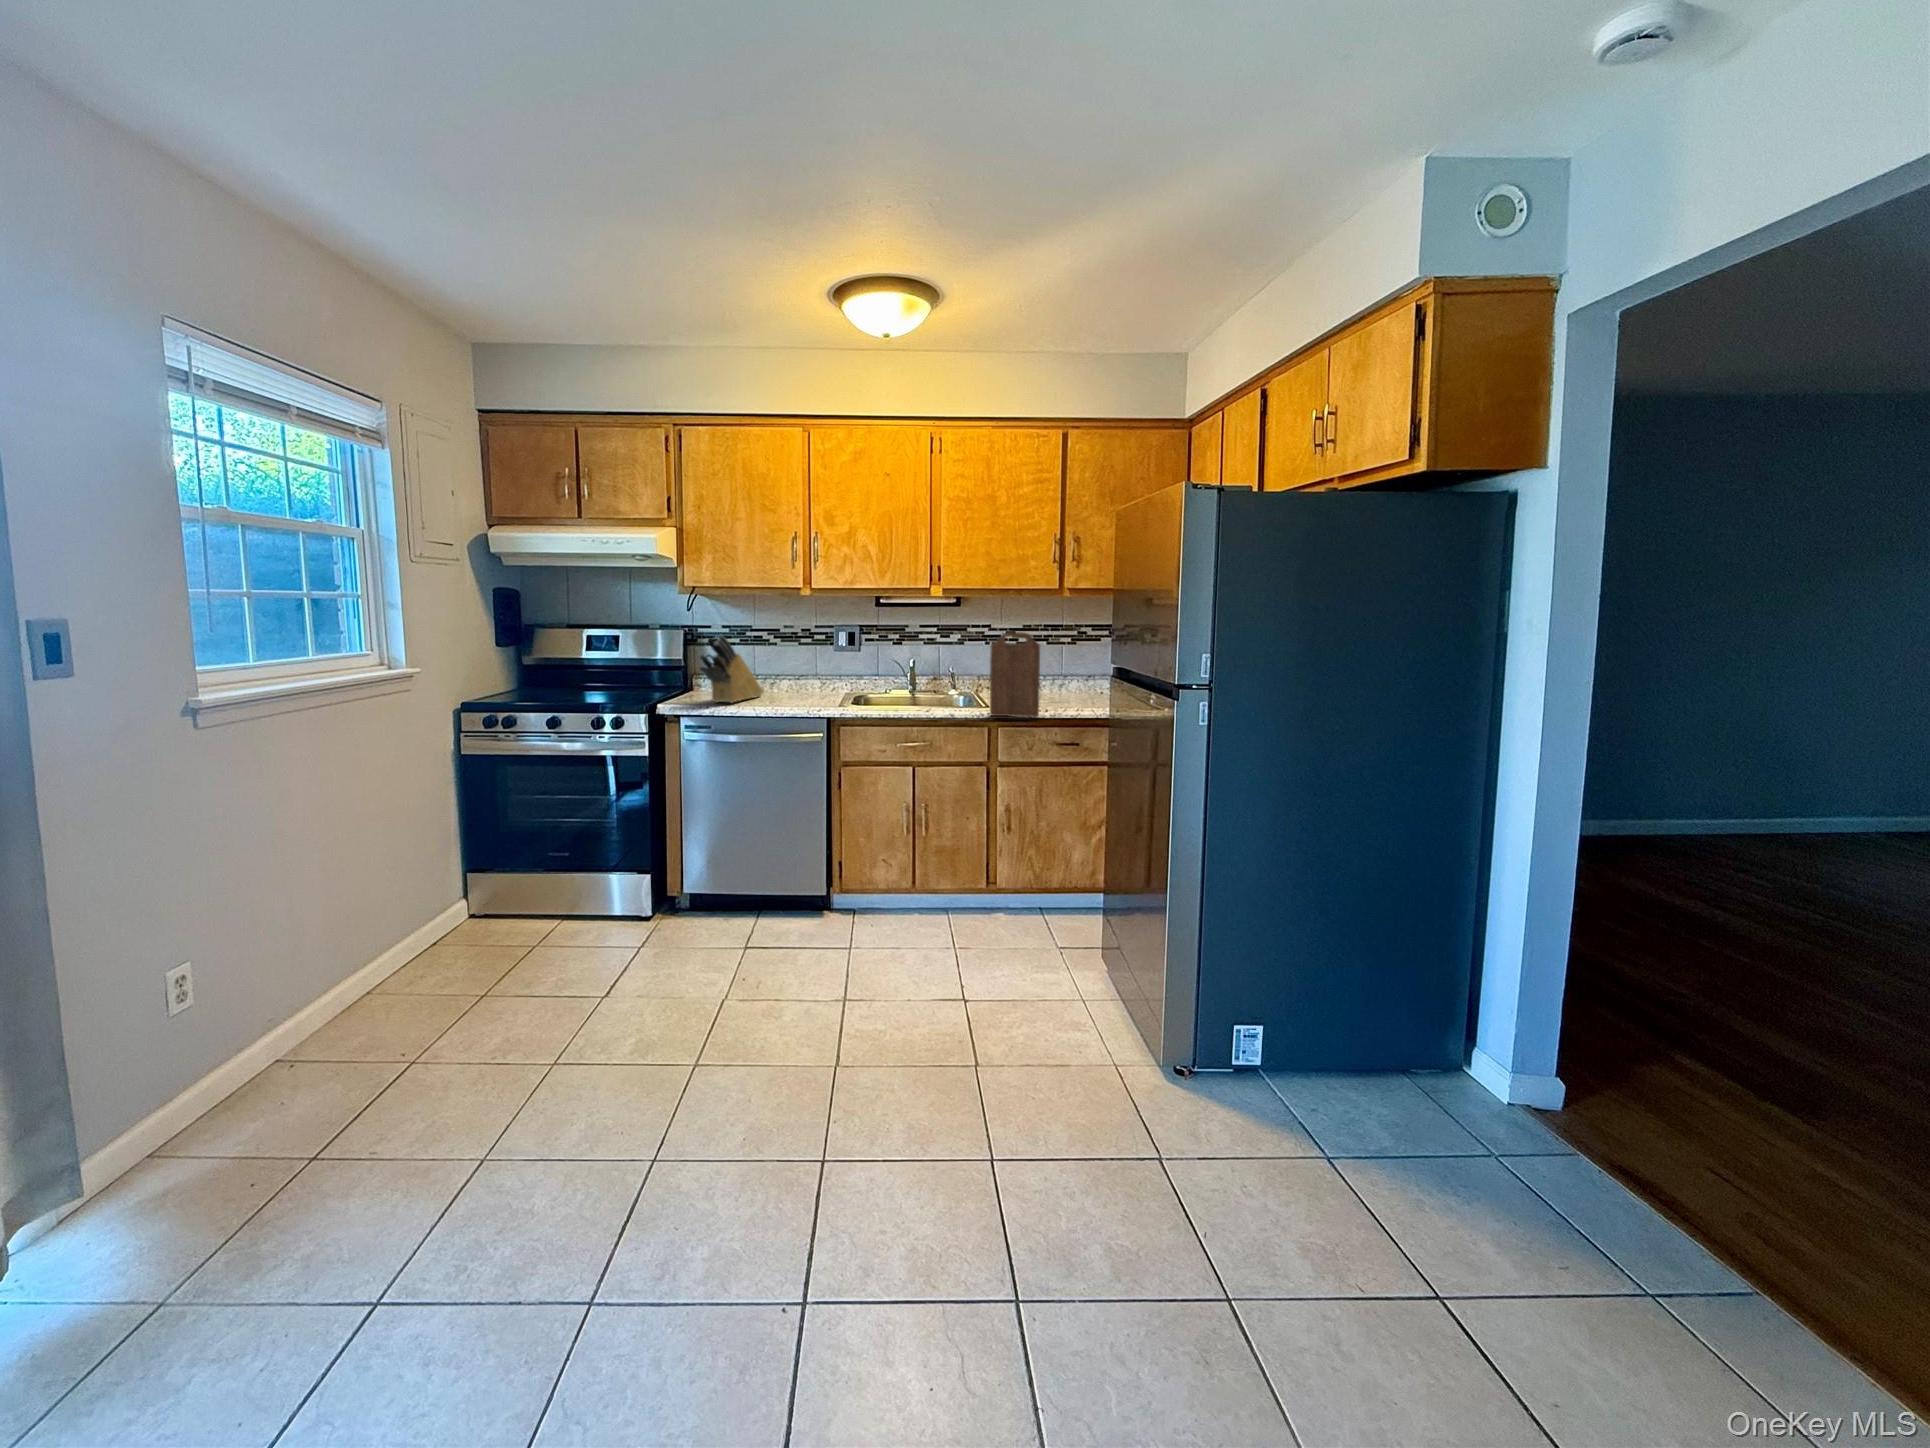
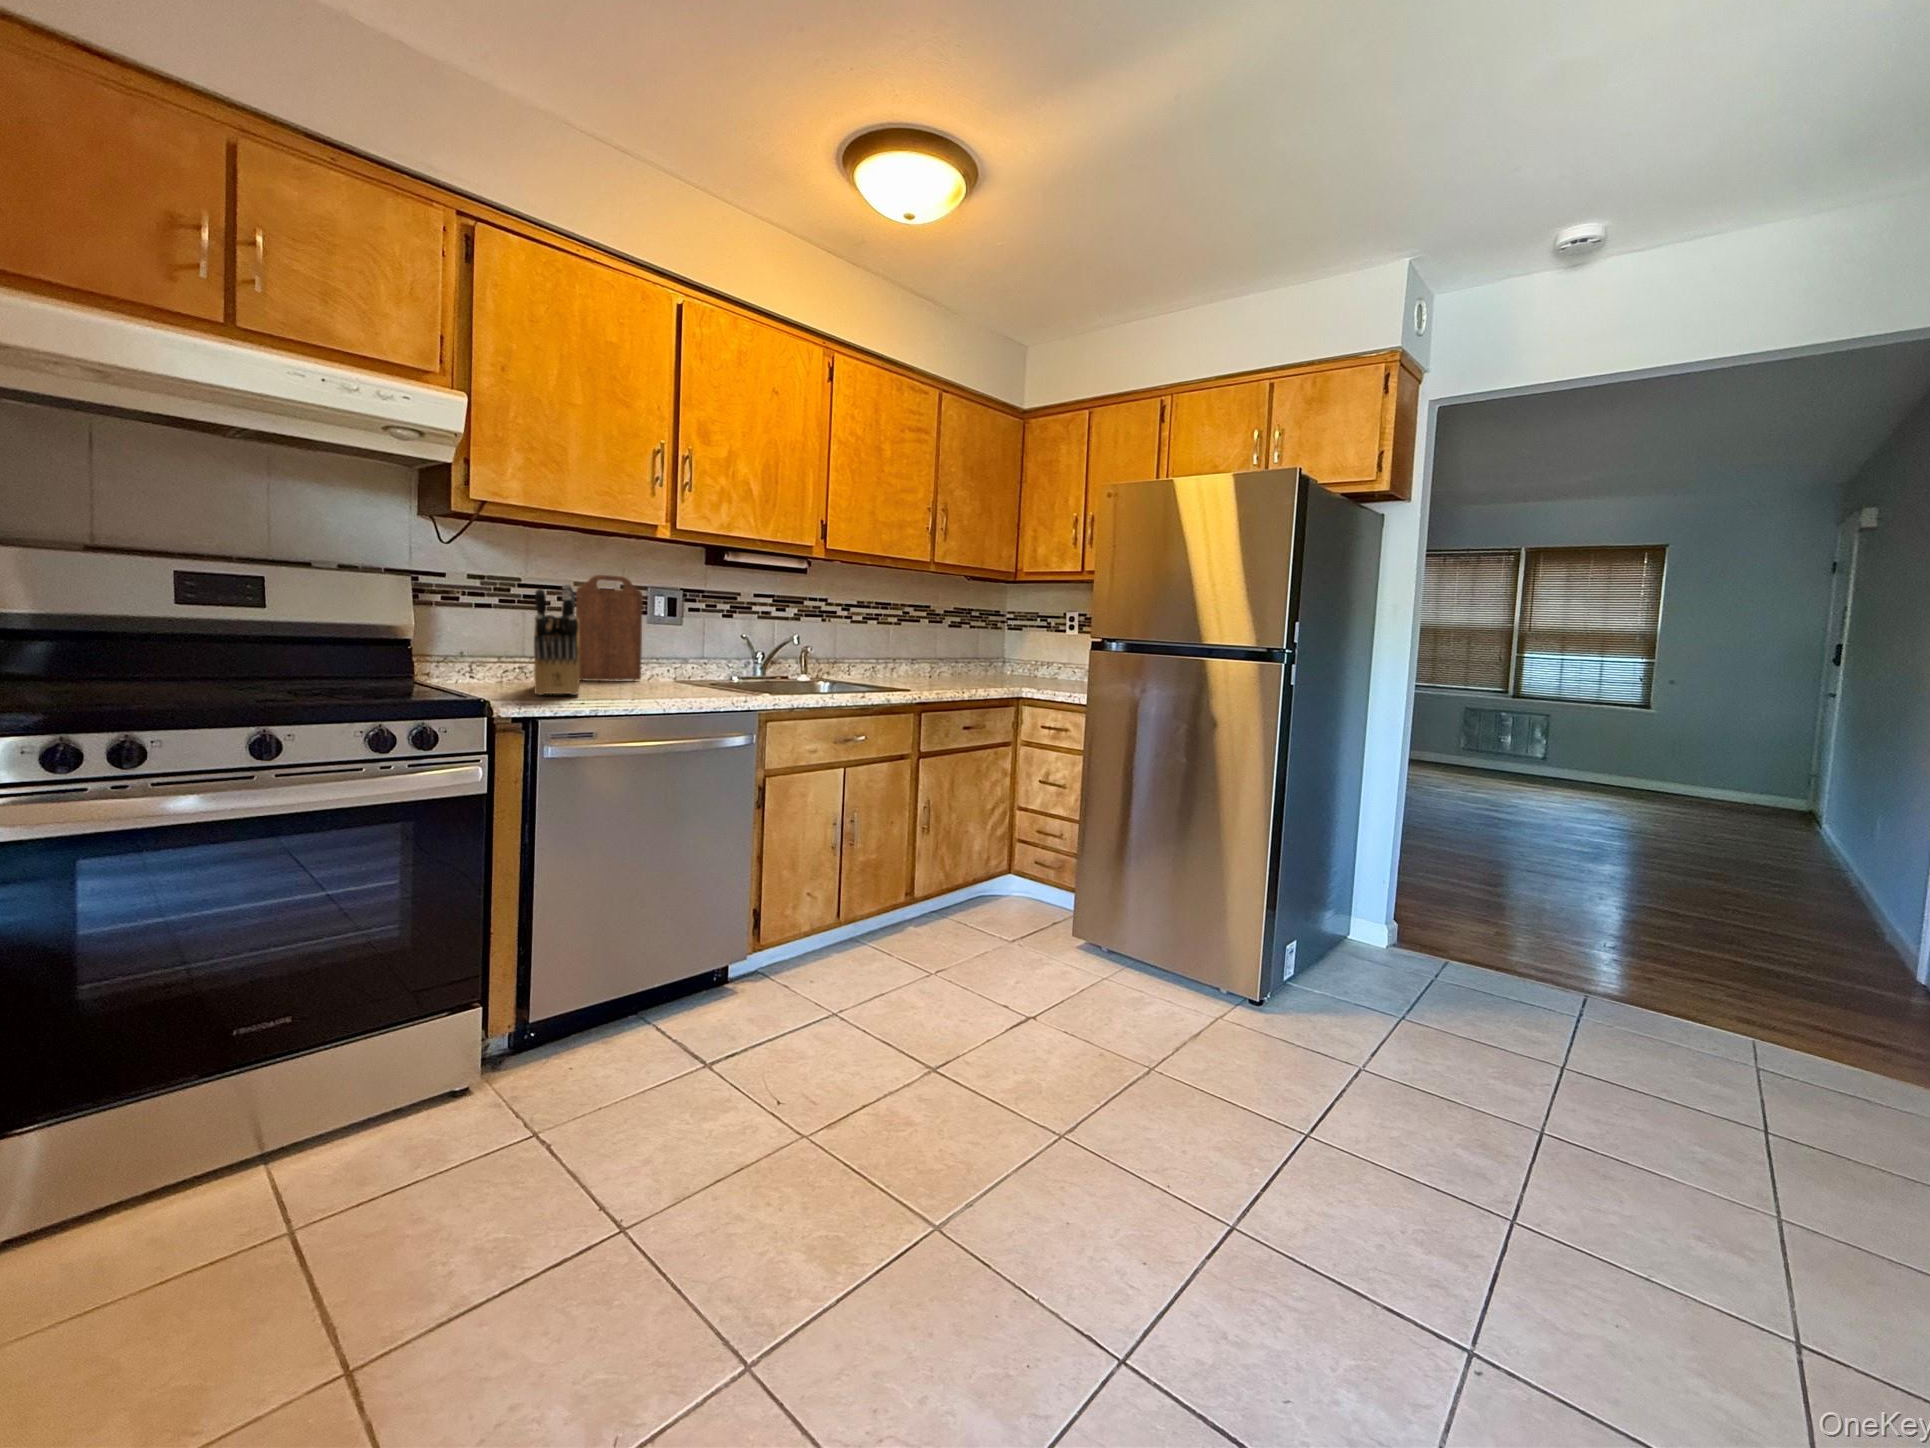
cutting board: present [990,632,1040,717] -> present [576,575,643,681]

